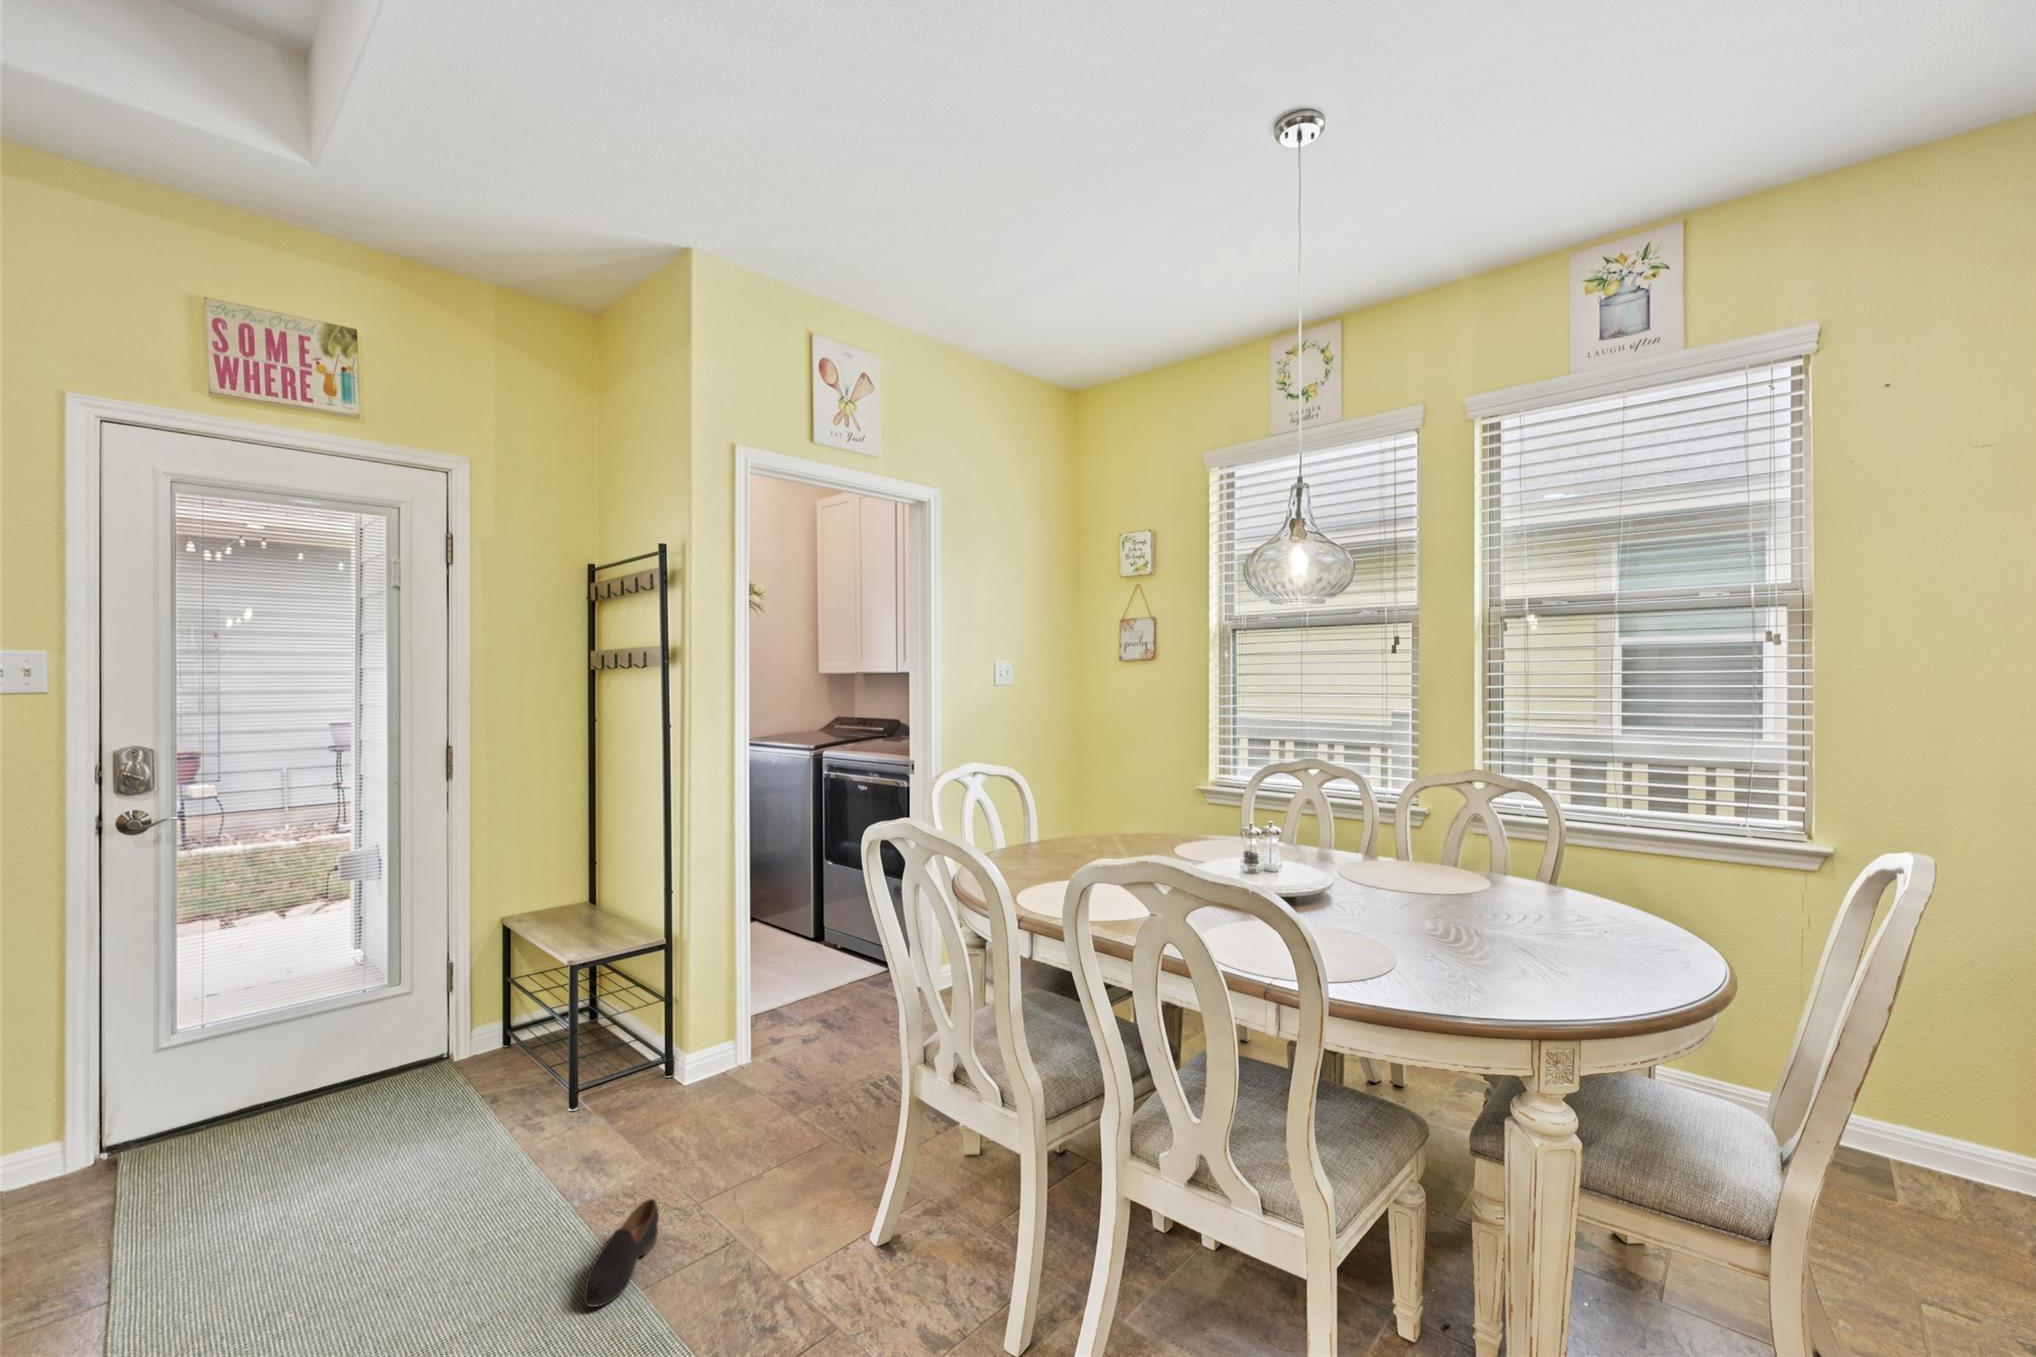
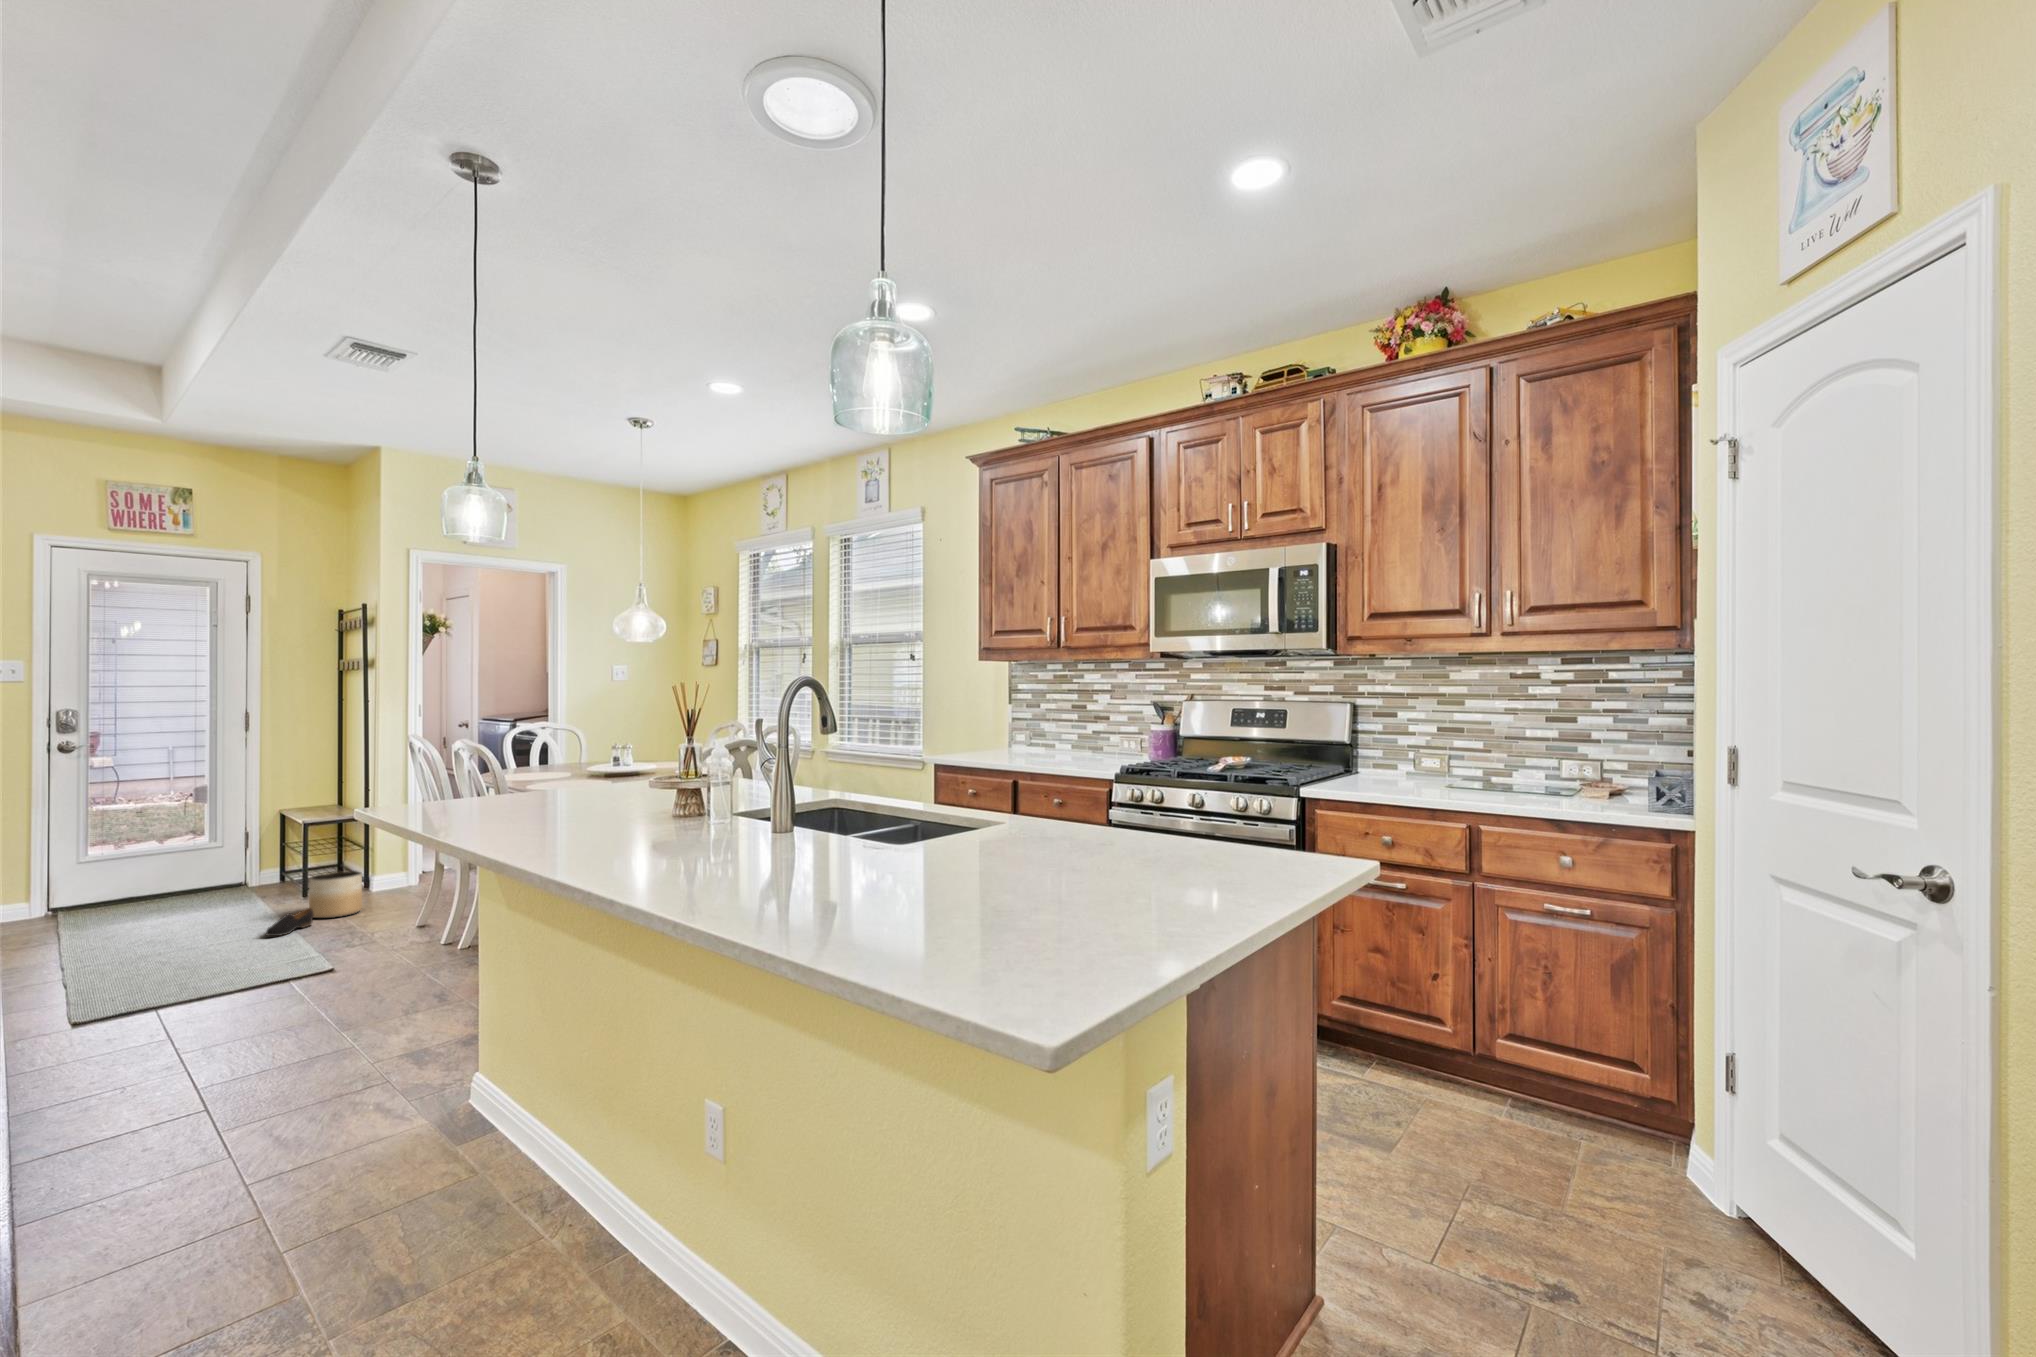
planter: none [628,1083,724,1205] -> present [309,871,362,918]

